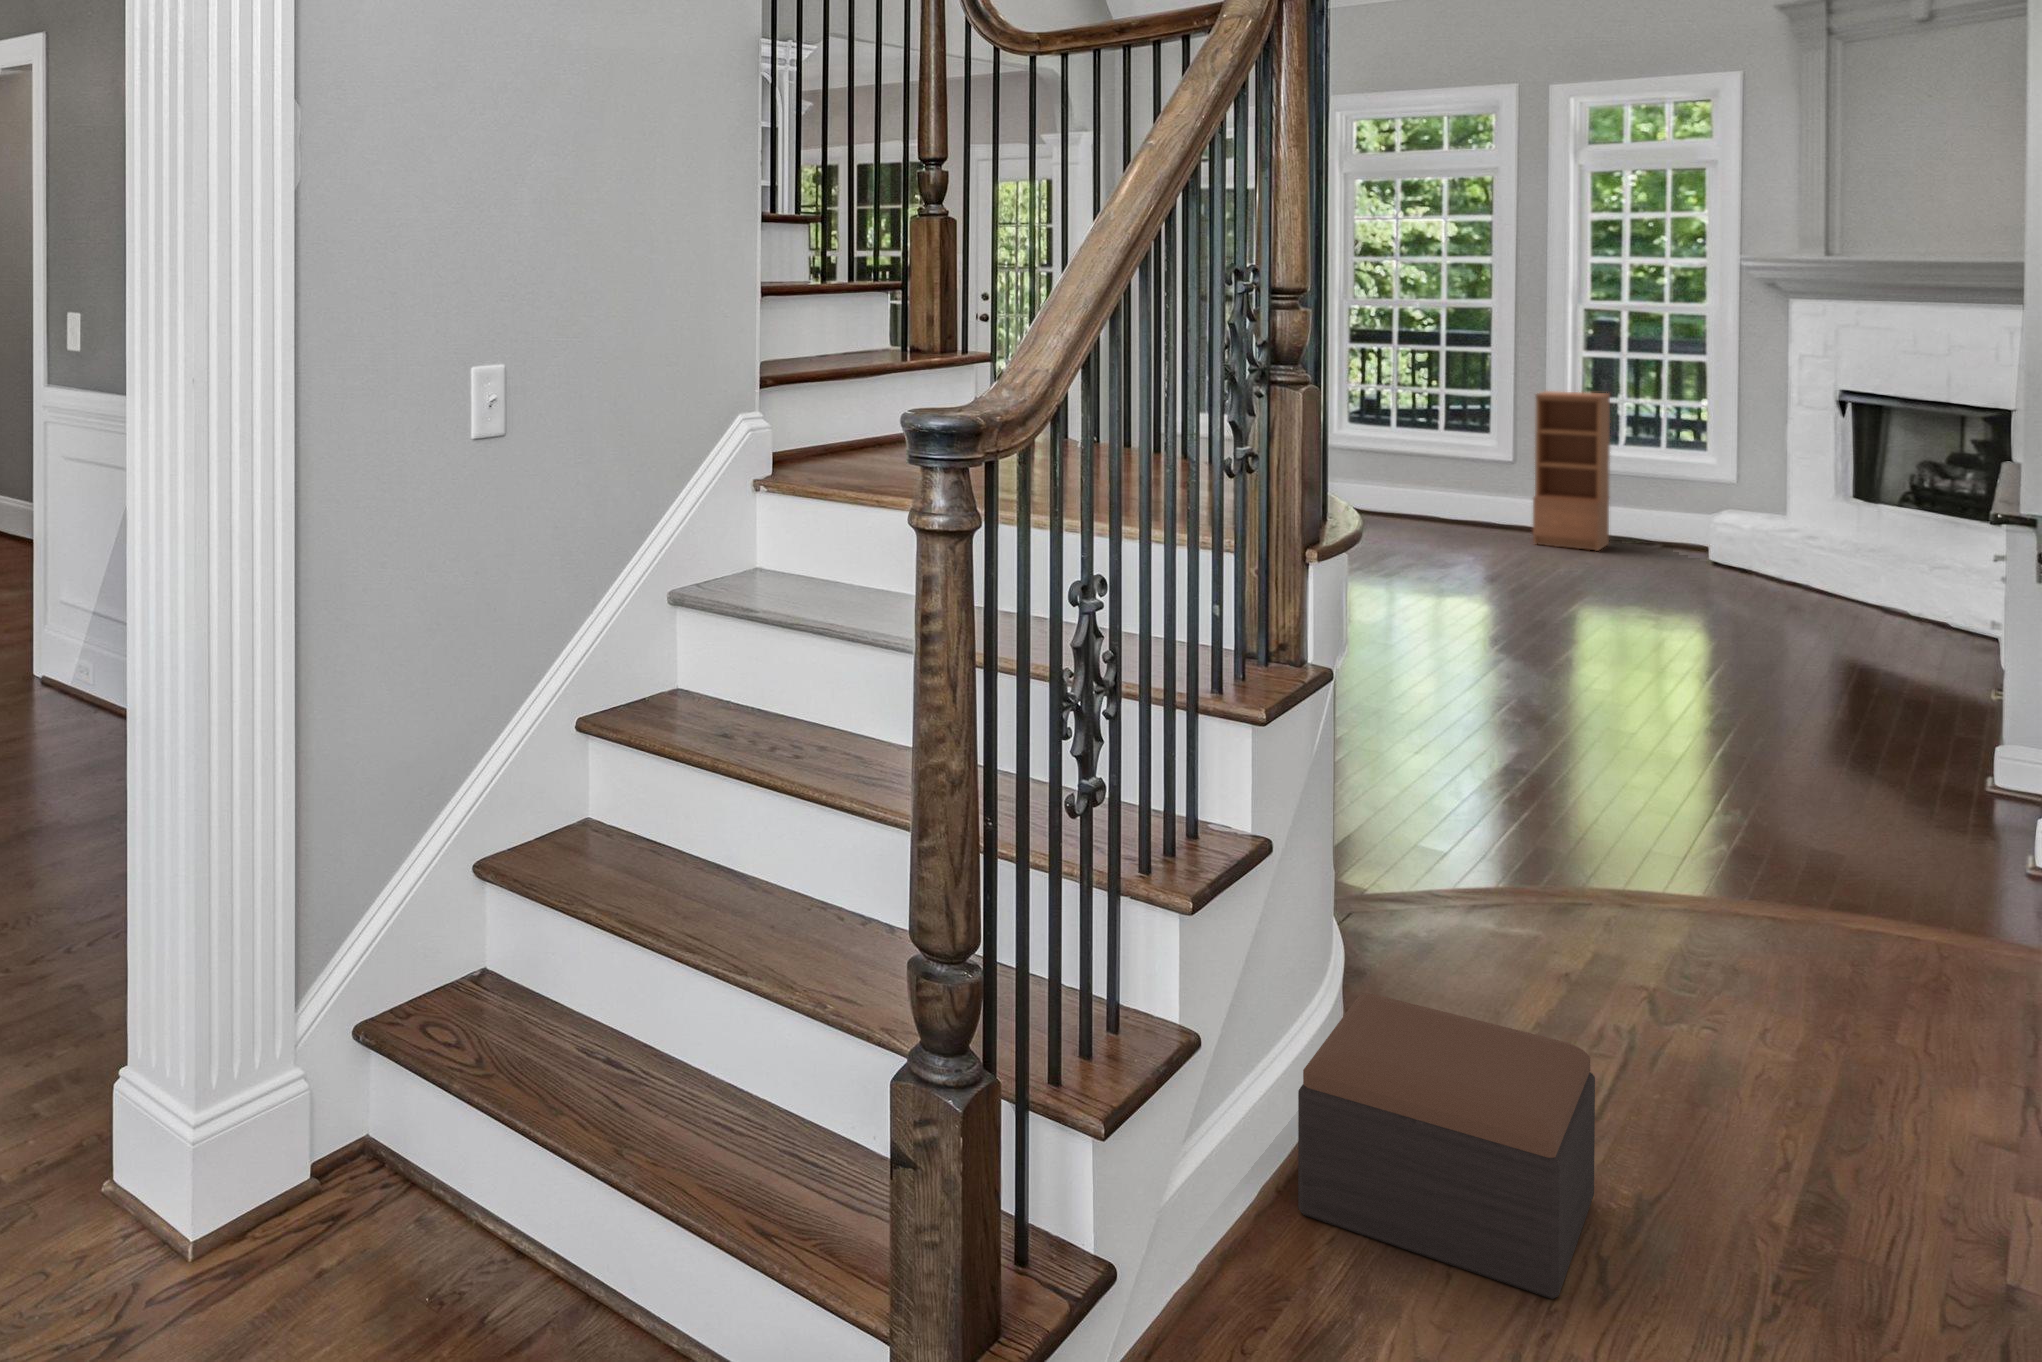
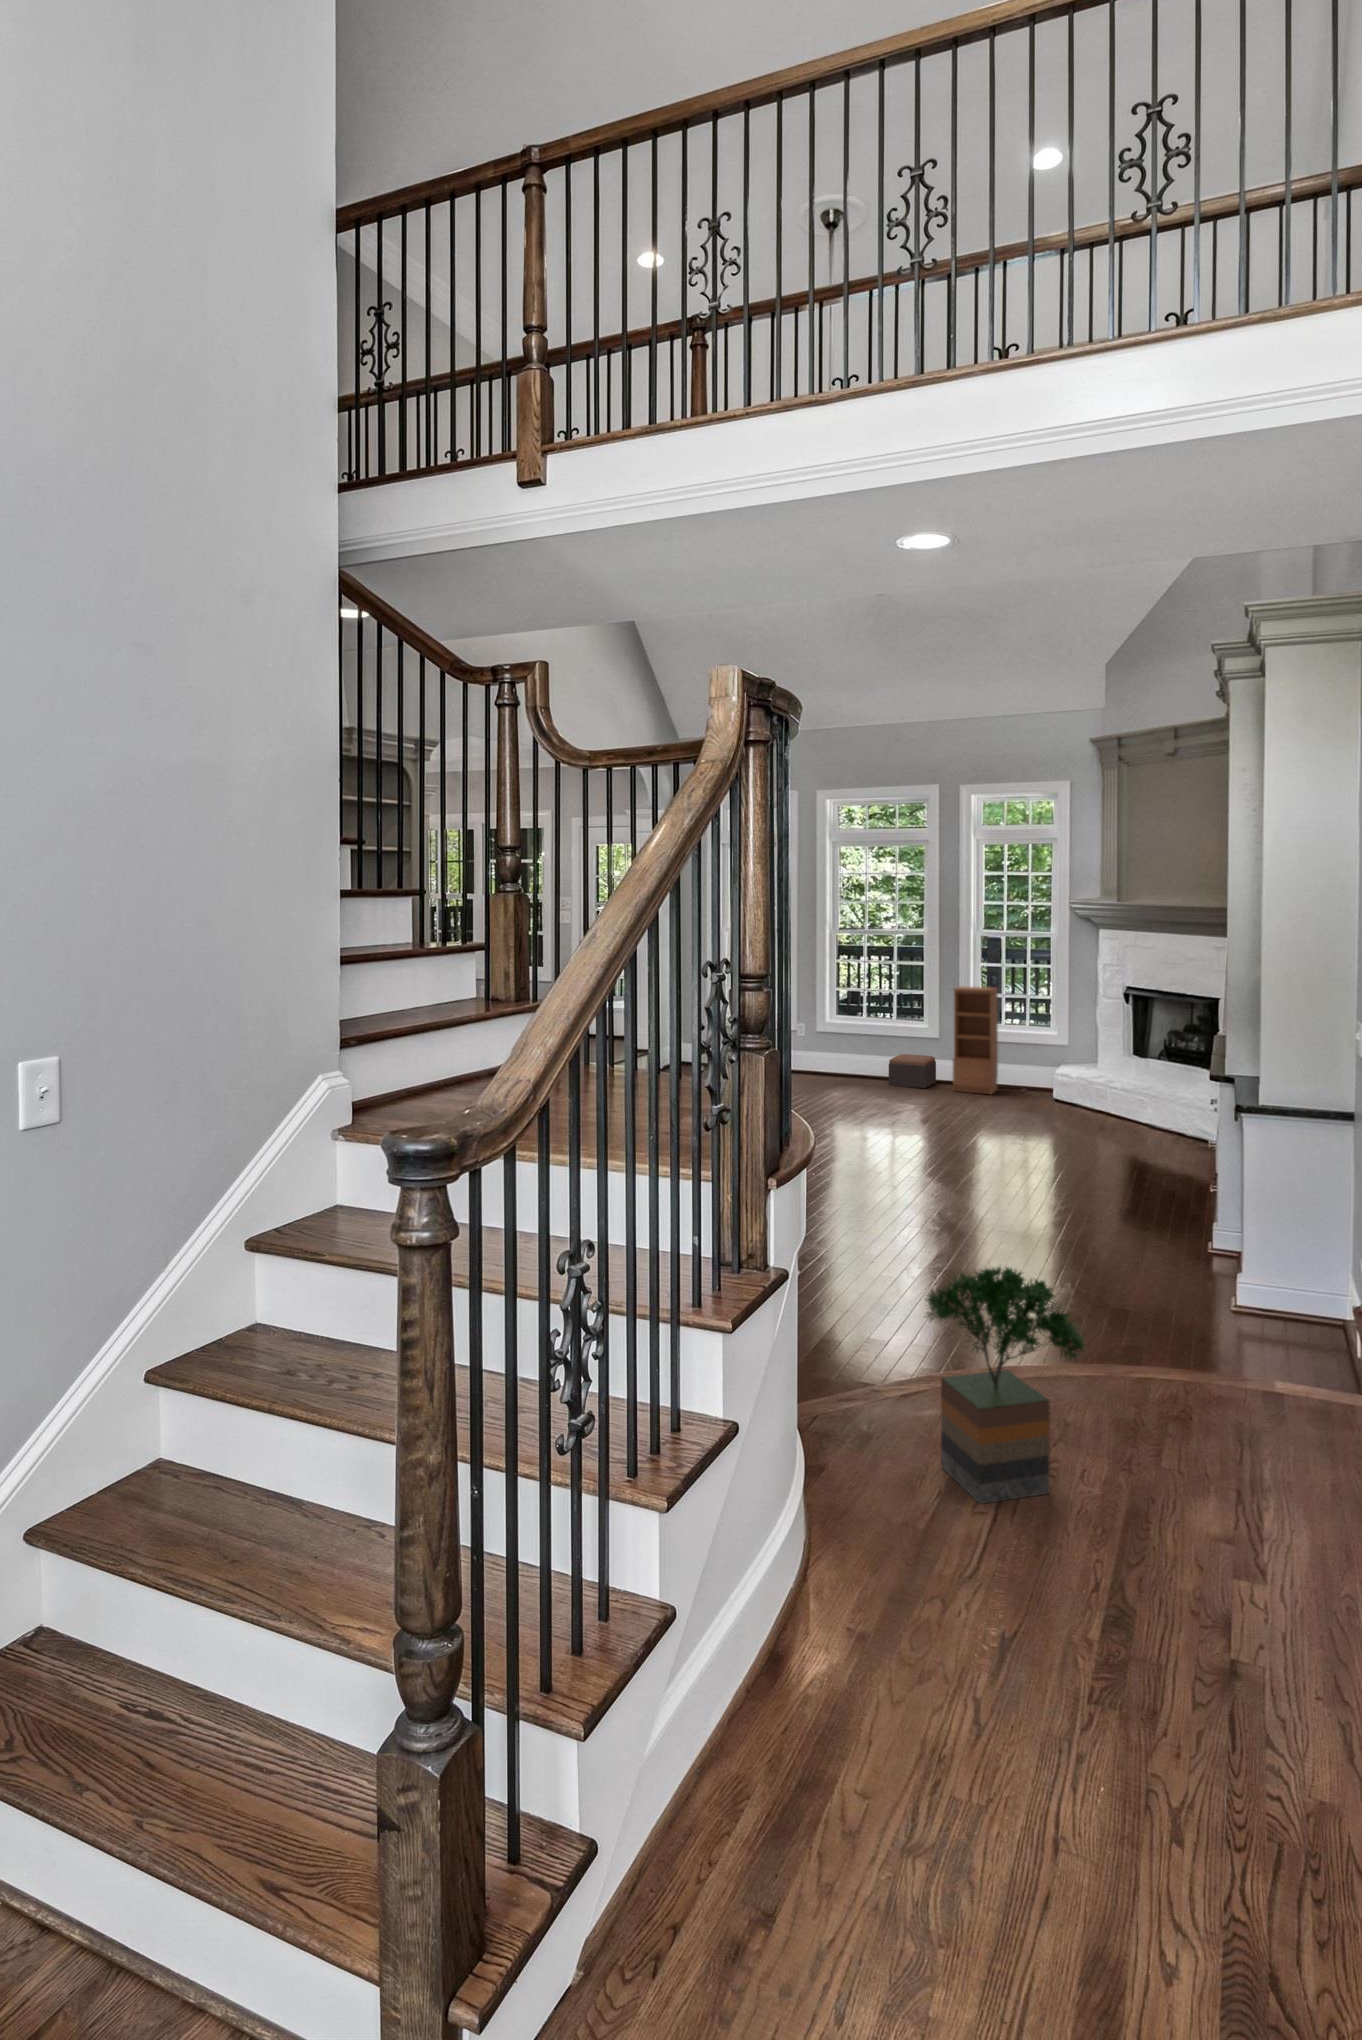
potted tree: none [1515,715,1785,1029] -> present [925,1267,1087,1504]
footstool: present [1298,994,1595,1299] -> present [889,1054,936,1088]

